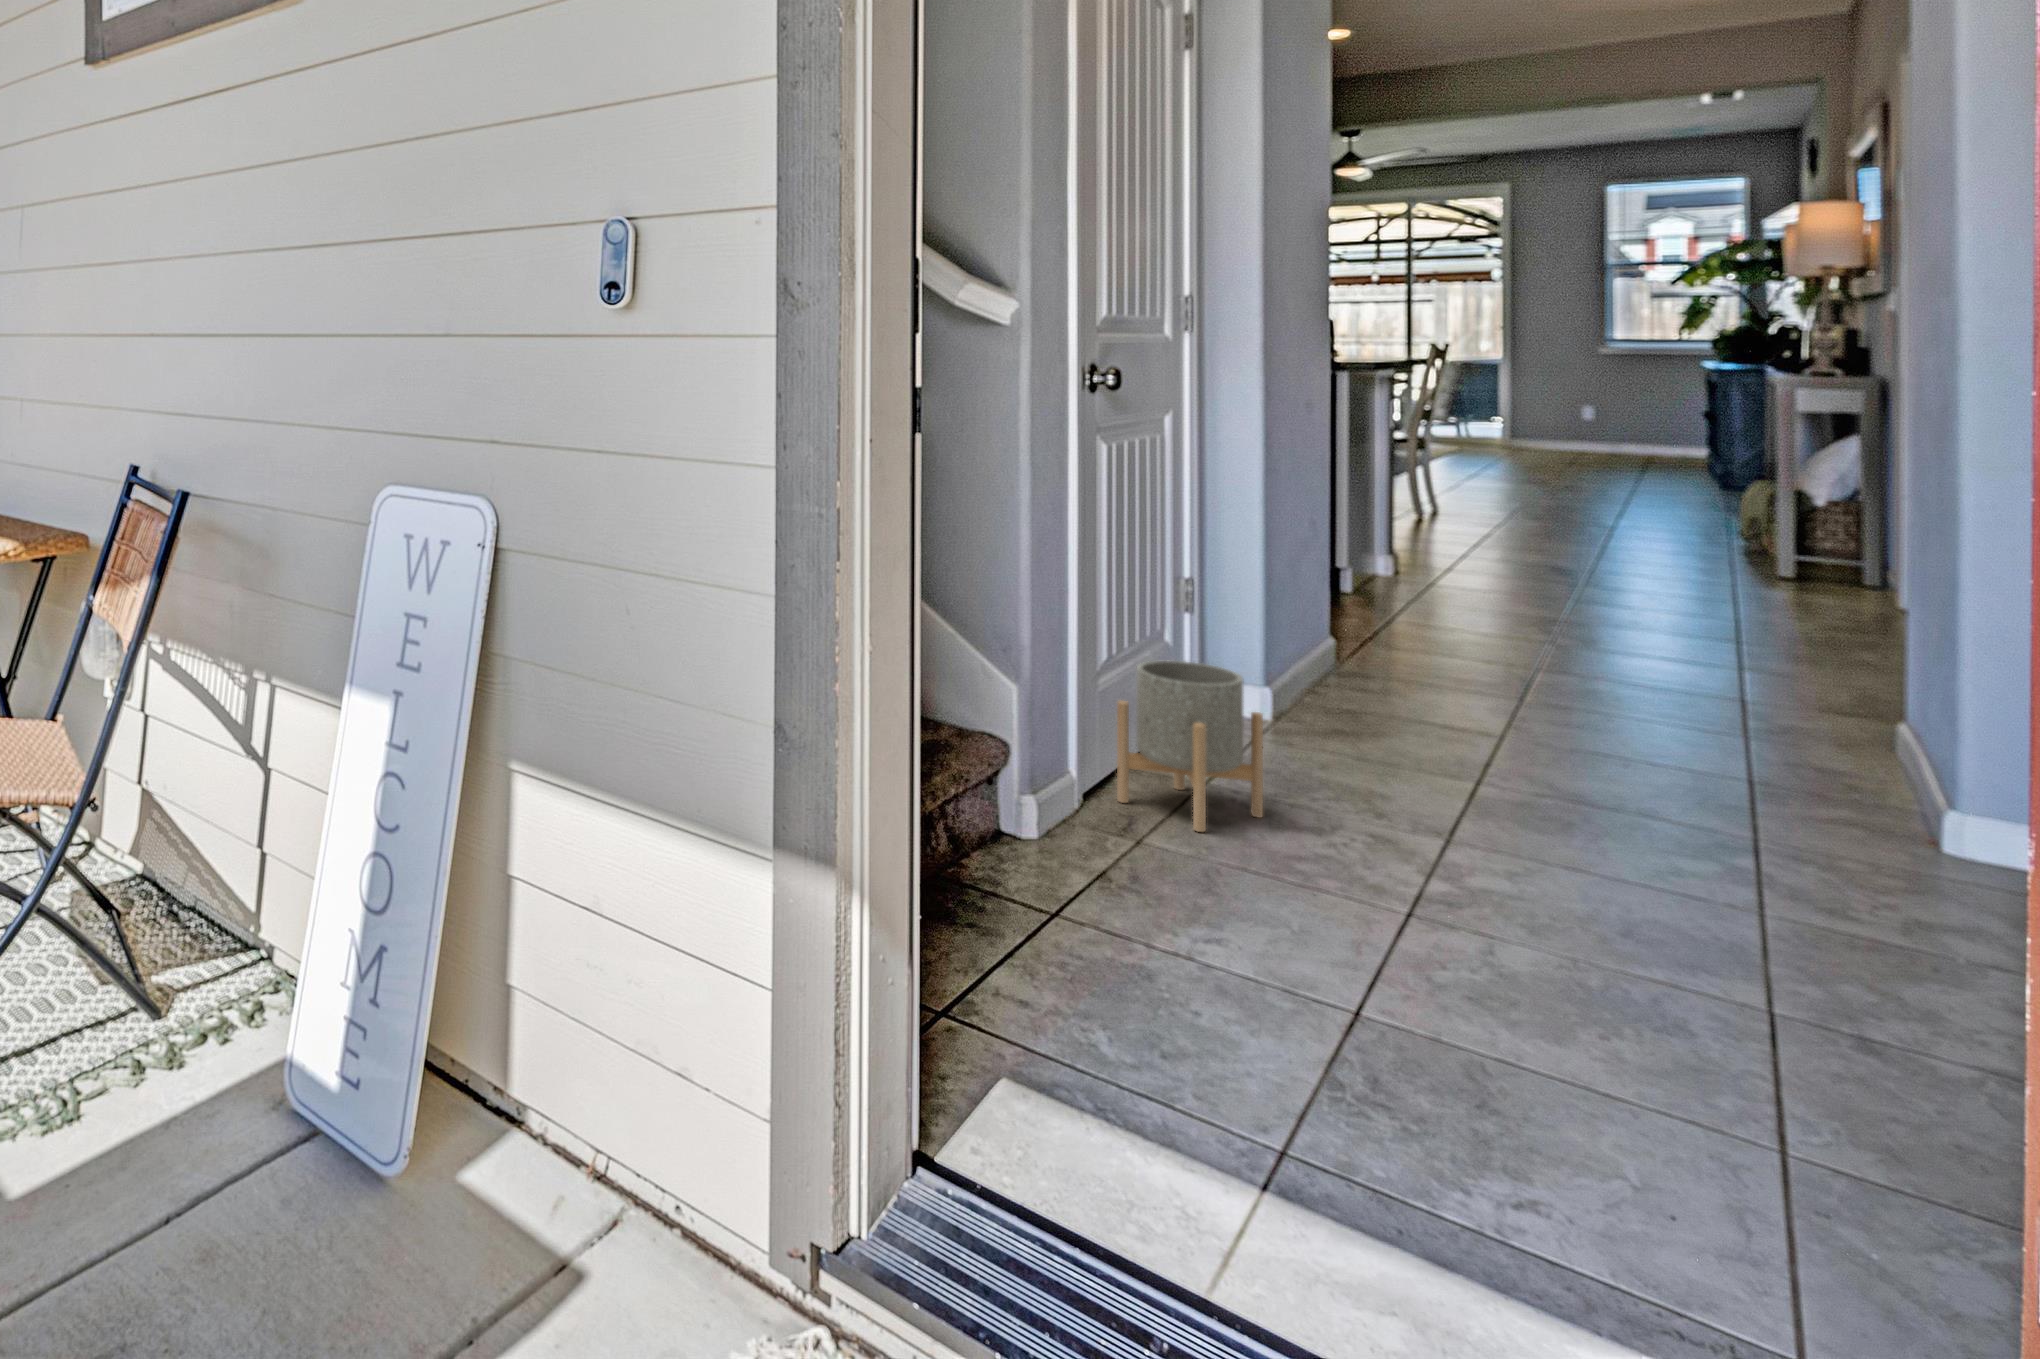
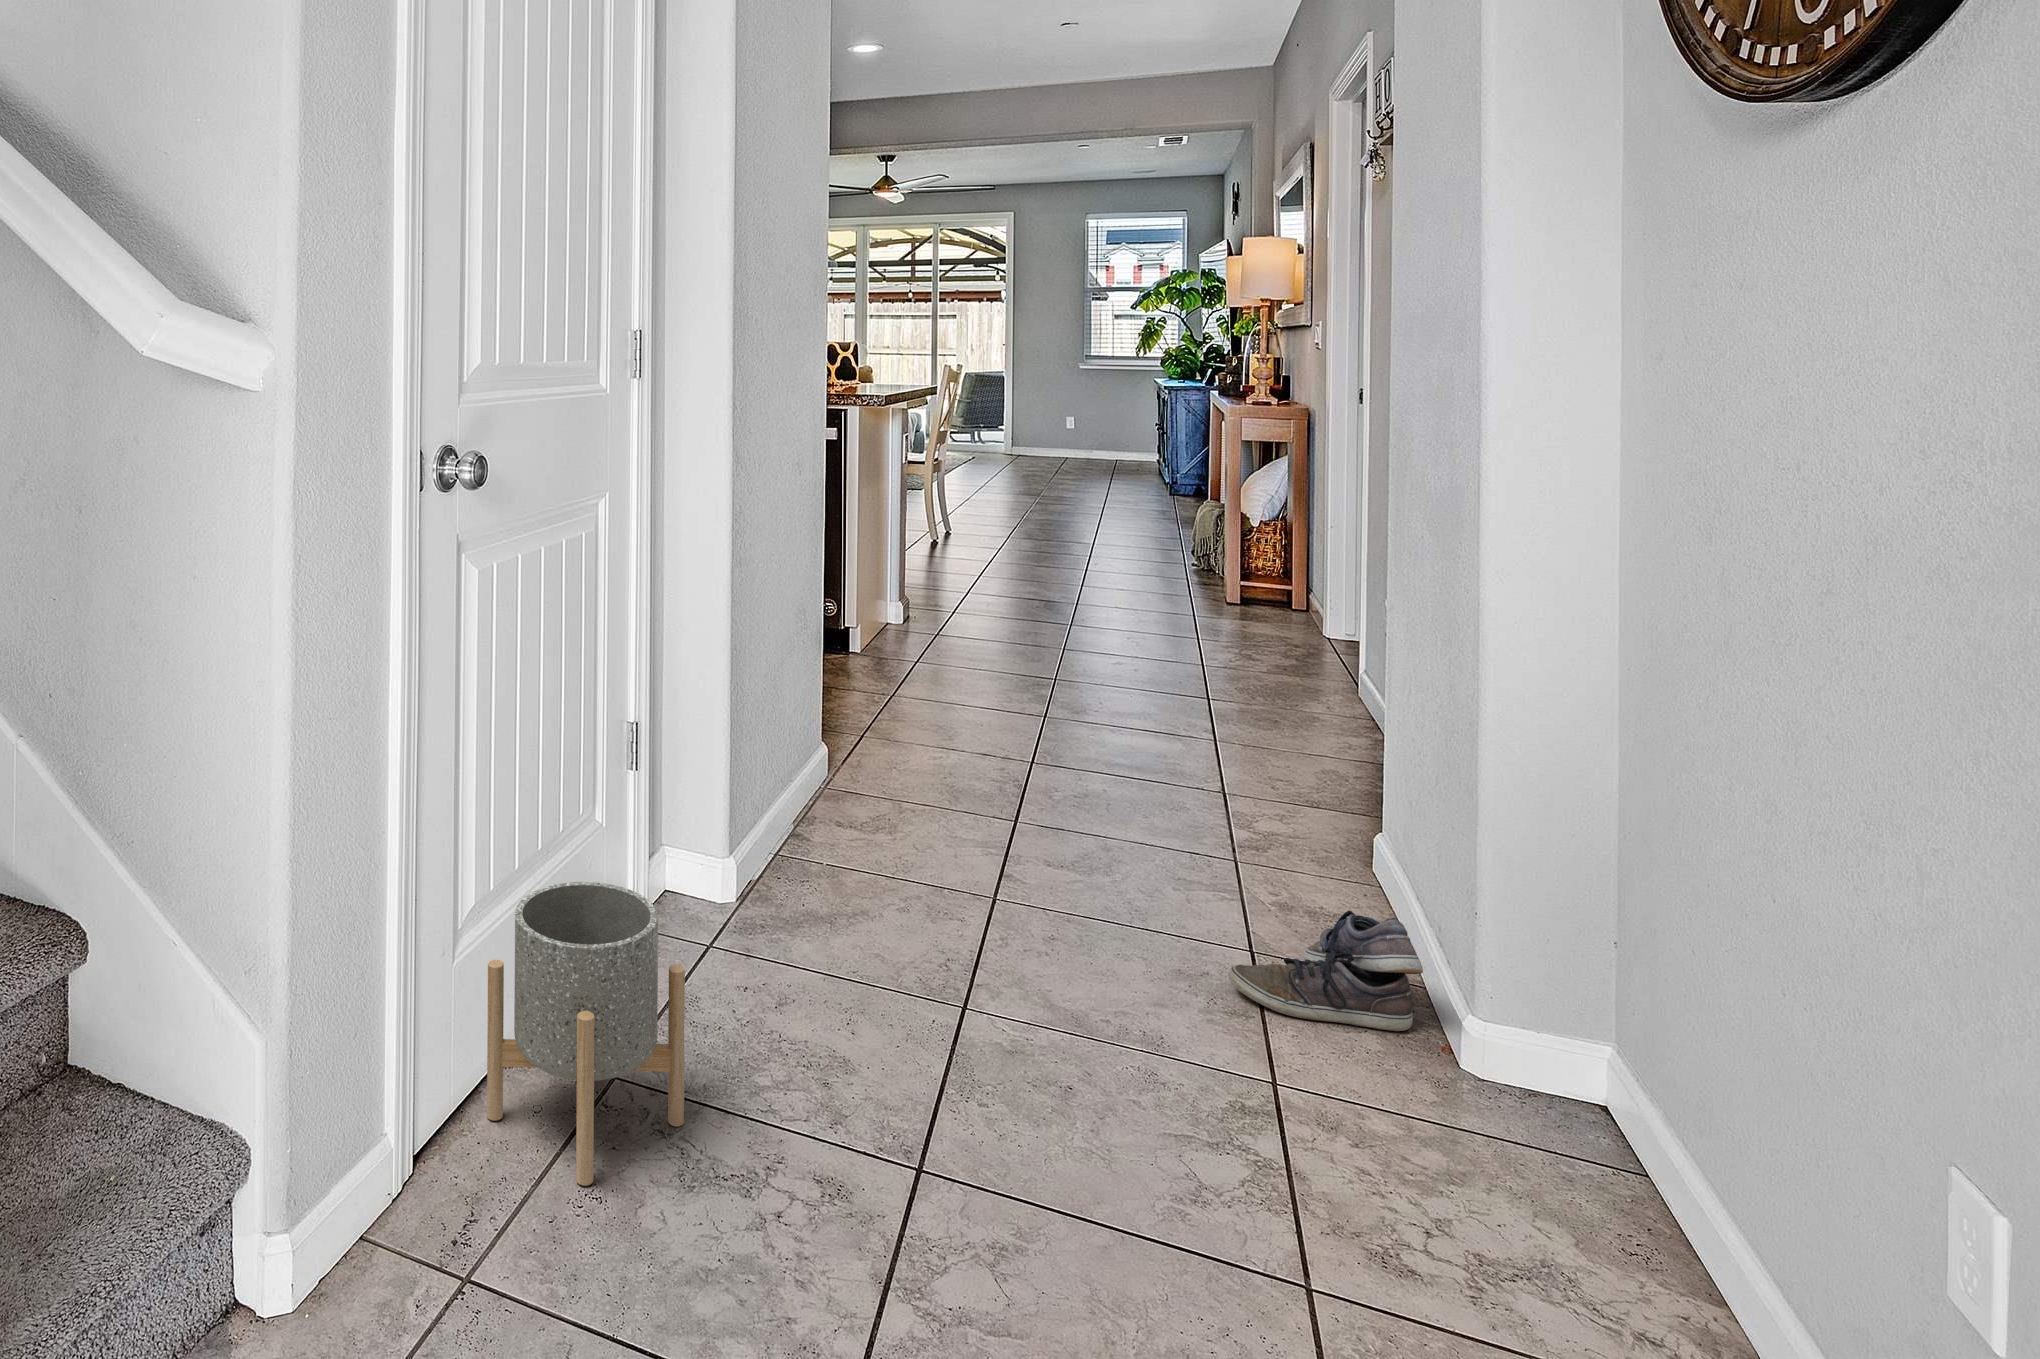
shoe: none [1724,748,1911,834] -> present [1228,911,1423,1031]

